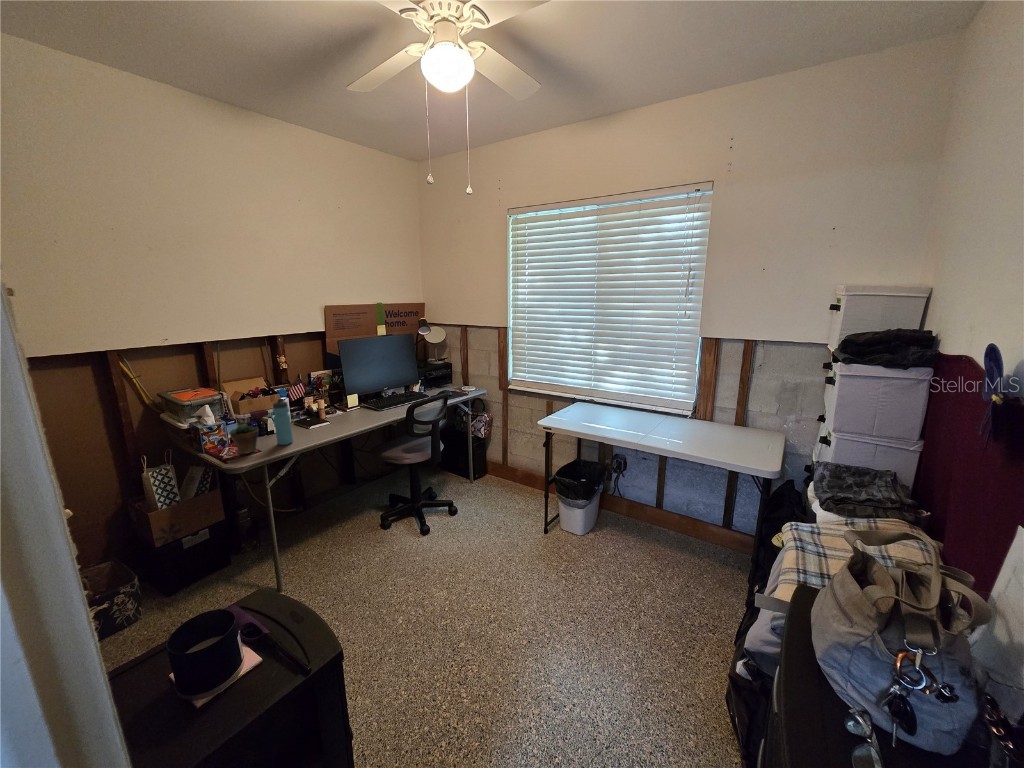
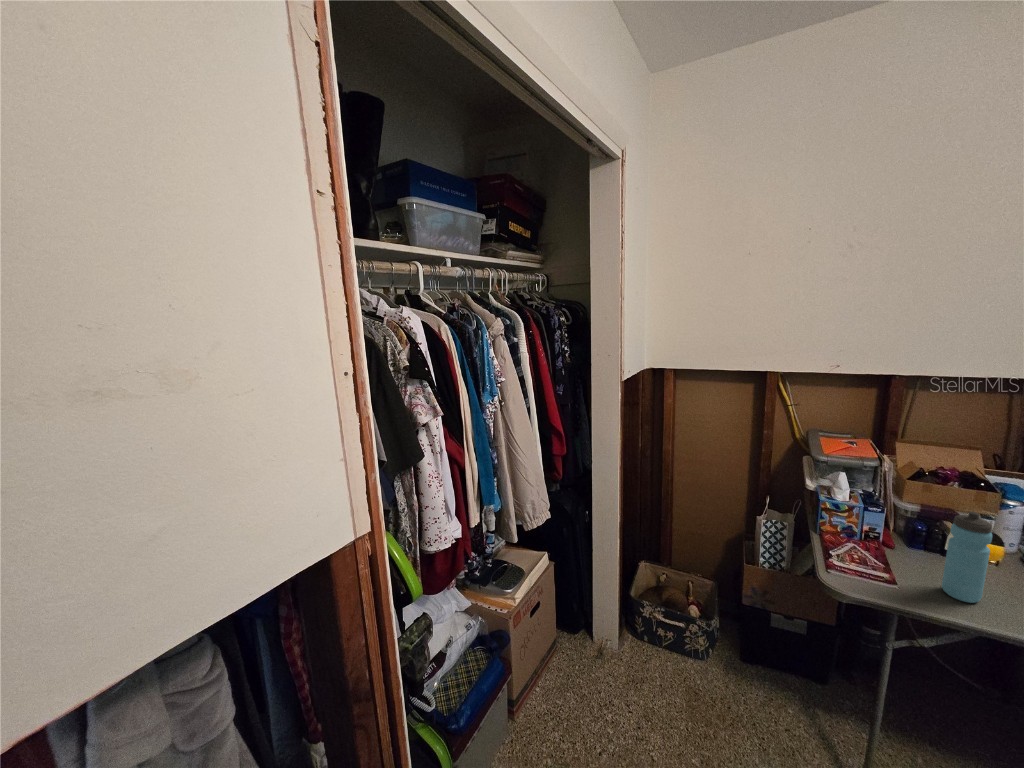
succulent plant: present [230,415,259,454] -> none [852,508,909,576]

